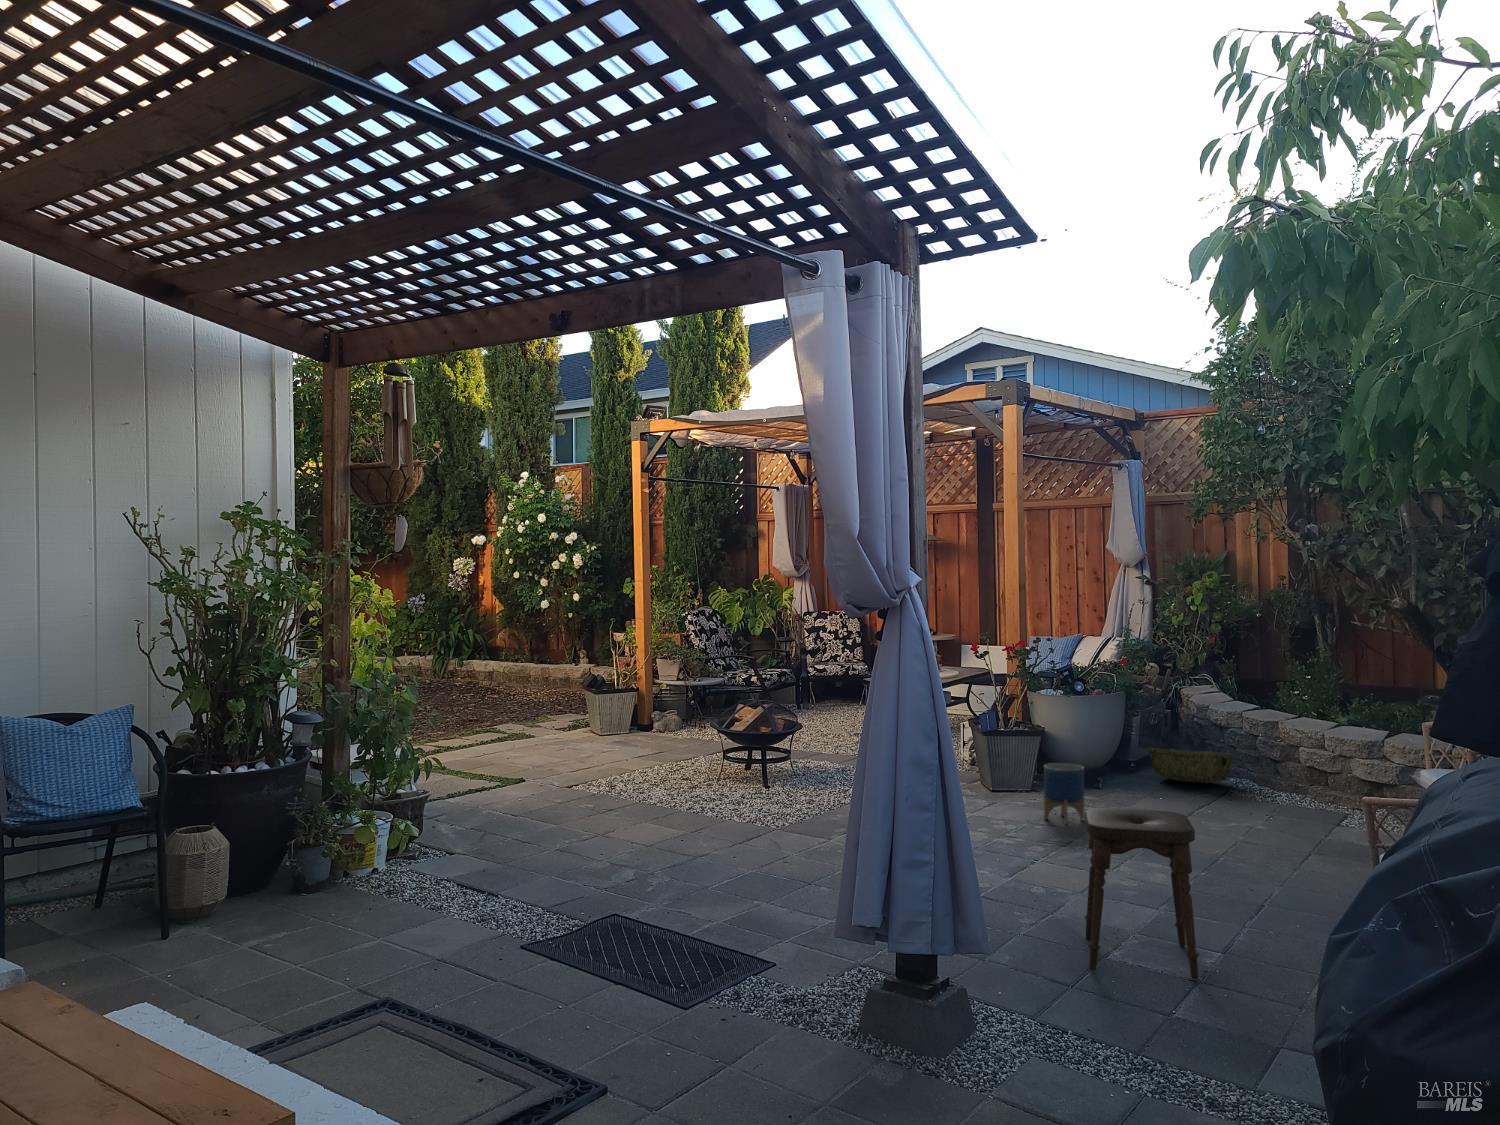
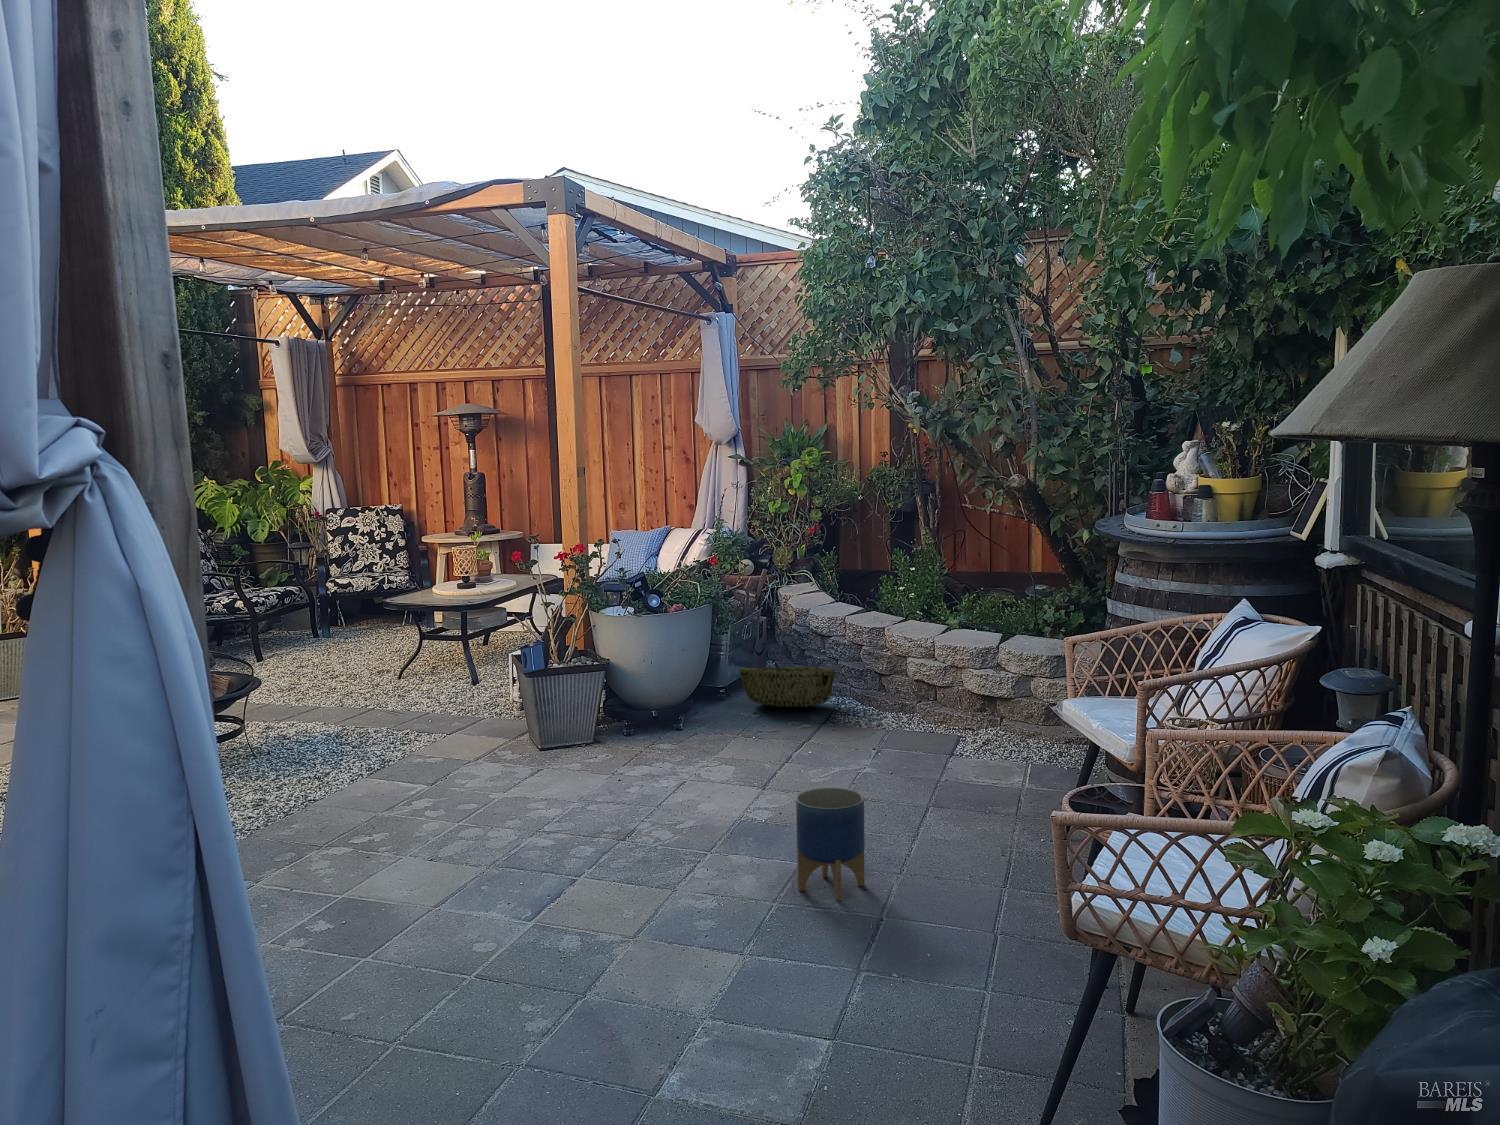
planter: present [1044,763,1084,824] -> present [796,788,865,900]
stool: present [1085,808,1198,979] -> none [611,812,776,1082]

